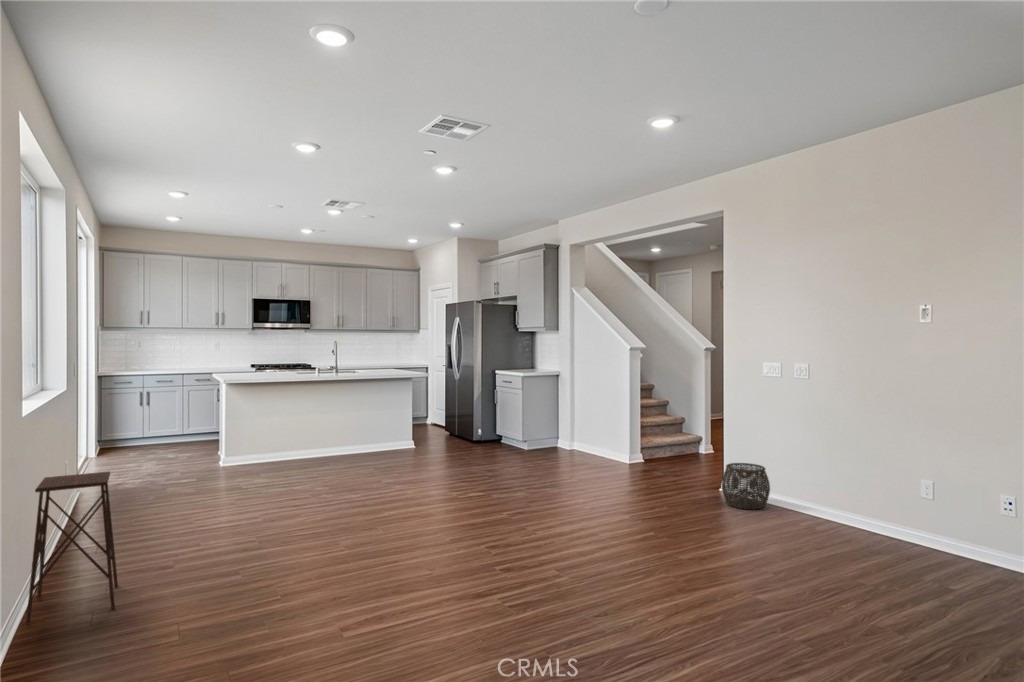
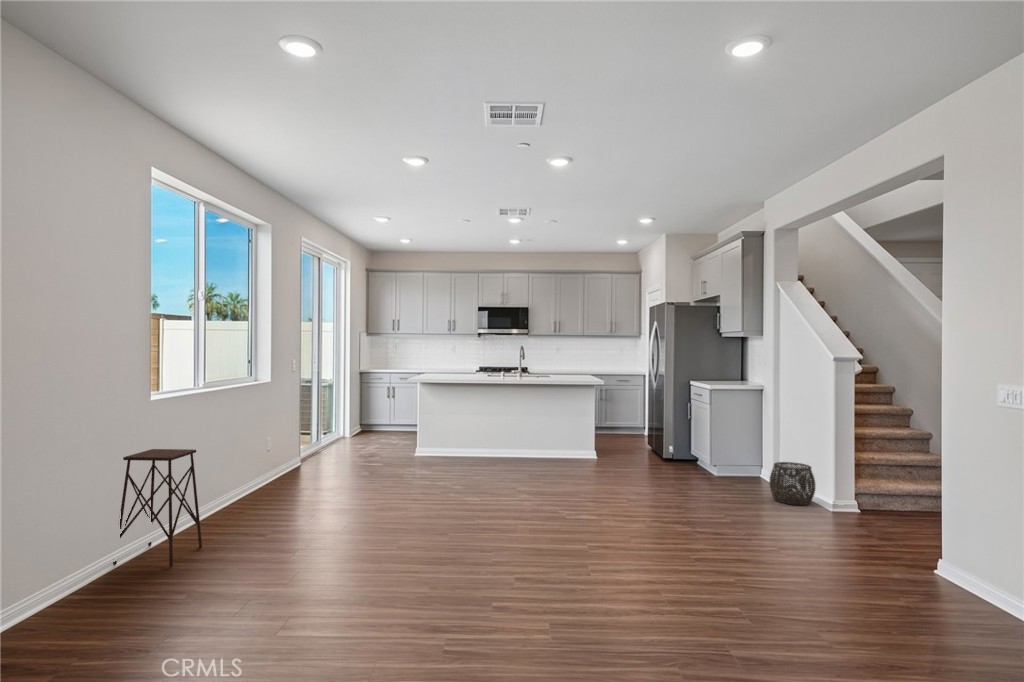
woven basket: present [722,463,770,509] -> present [769,462,816,505]

